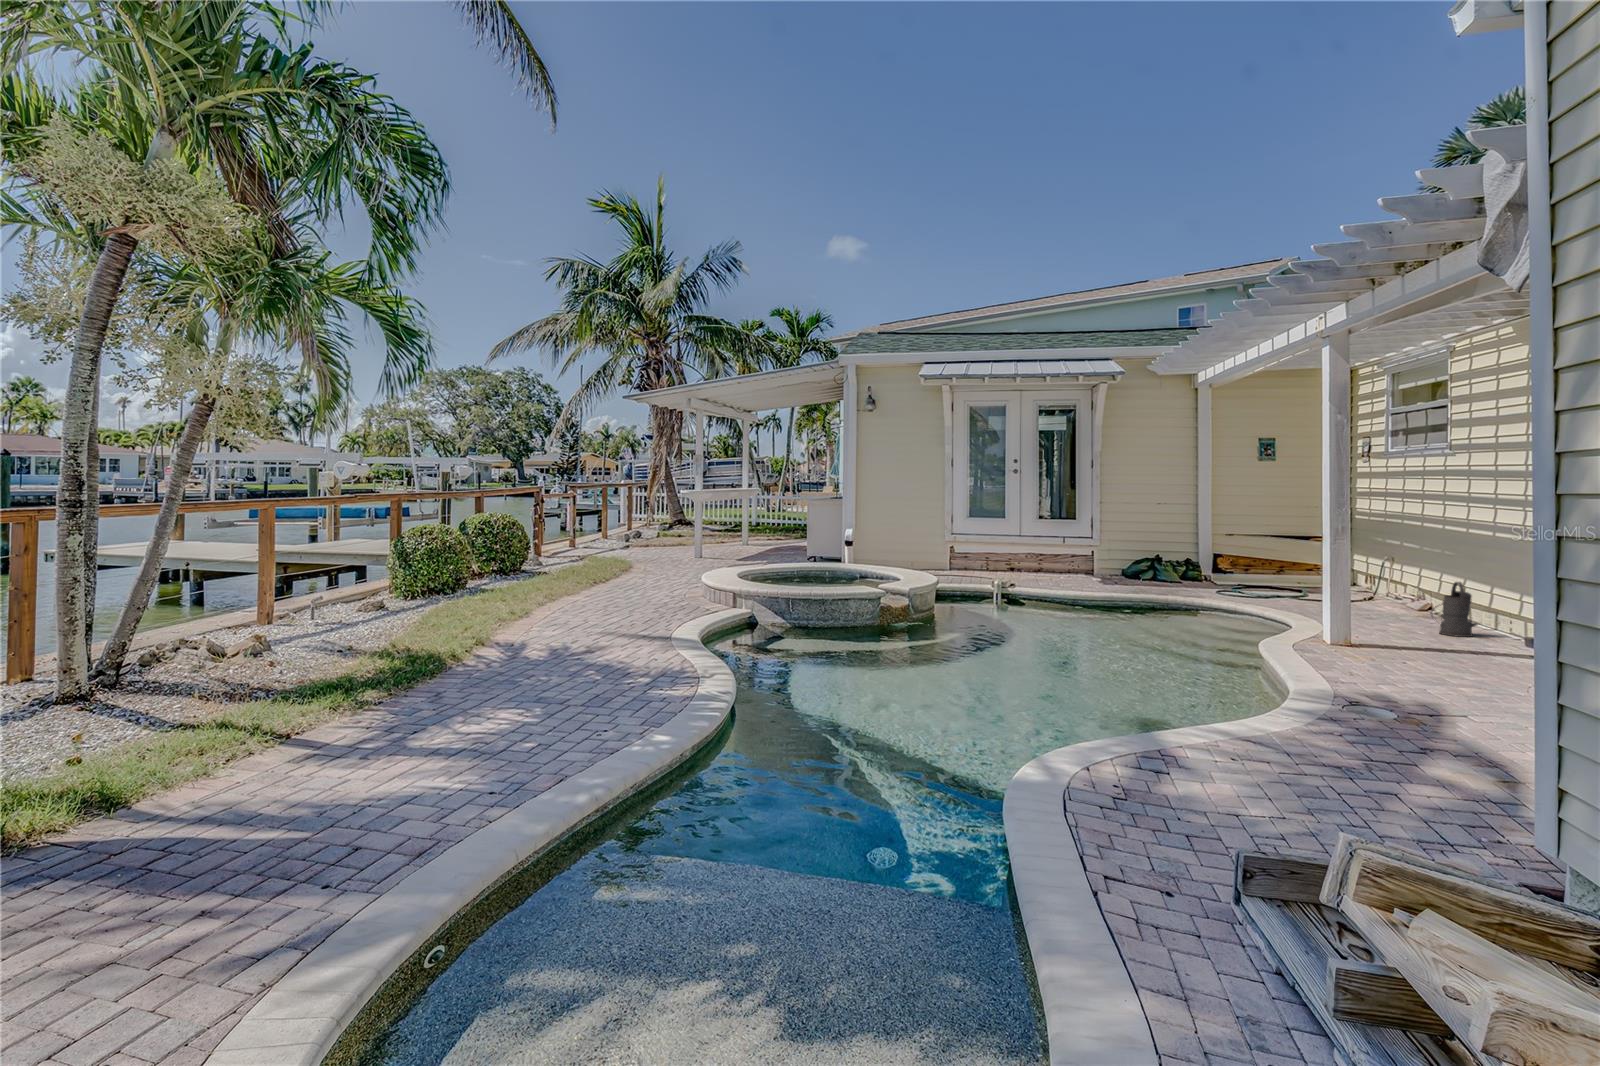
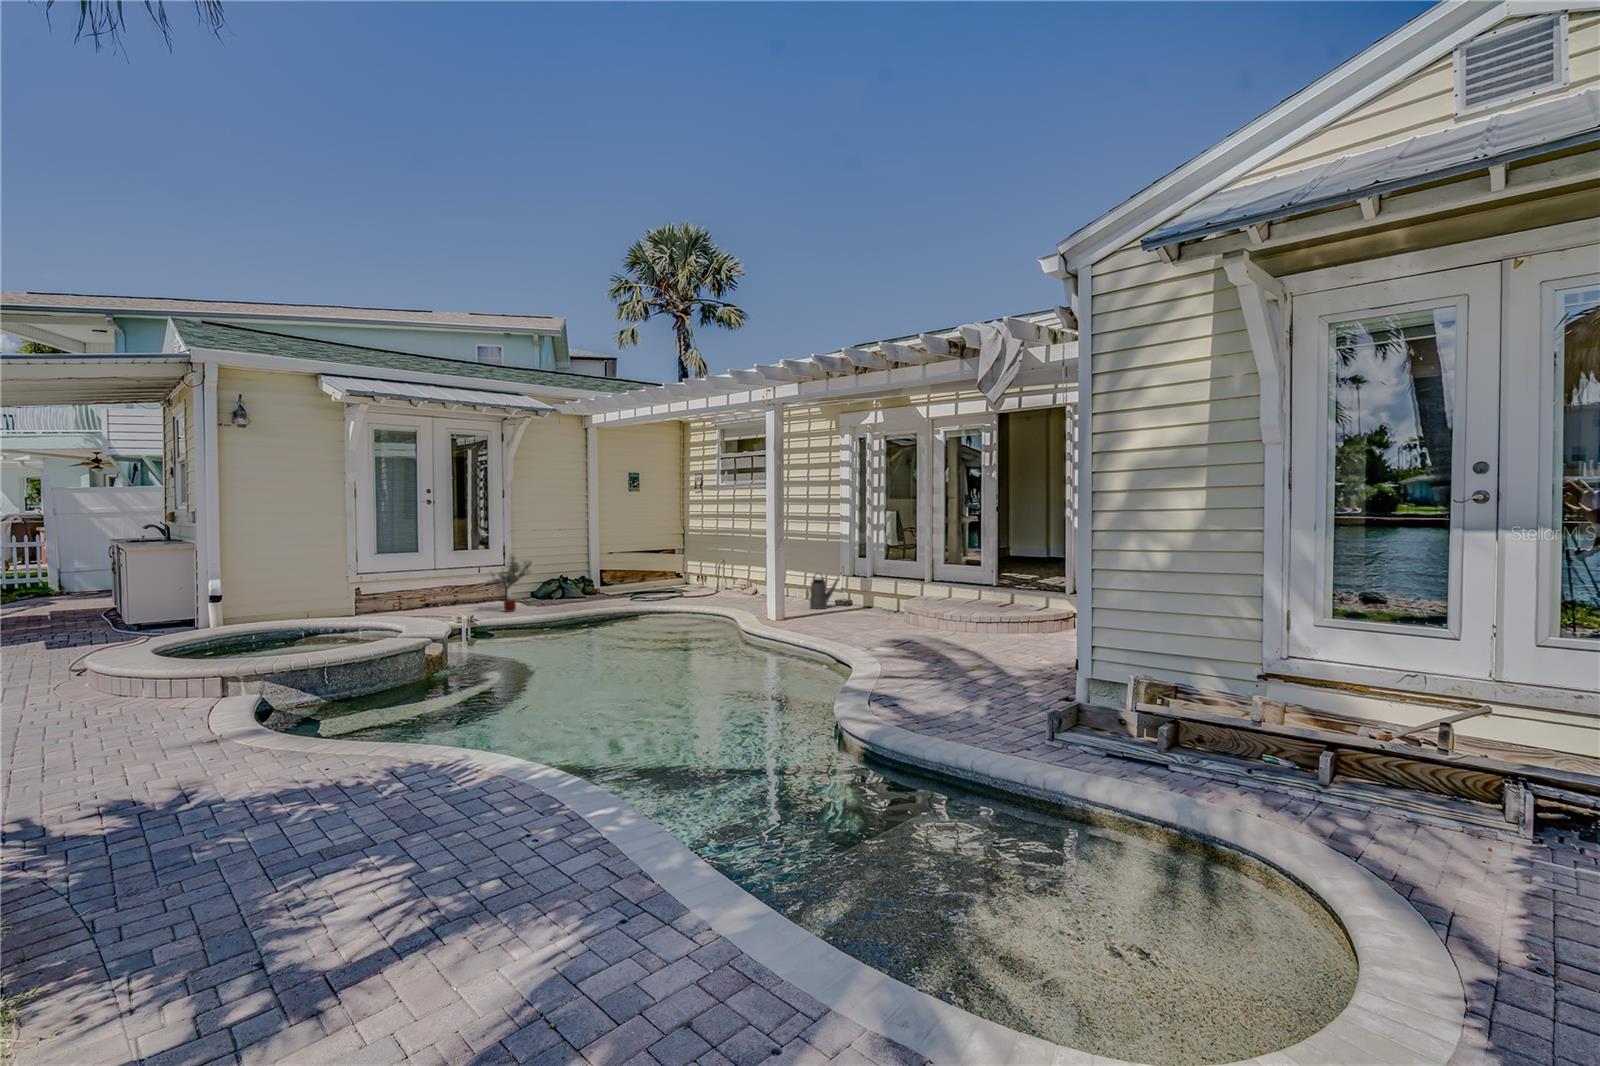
potted tree: none [1061,528,1113,588] -> present [488,554,532,612]

